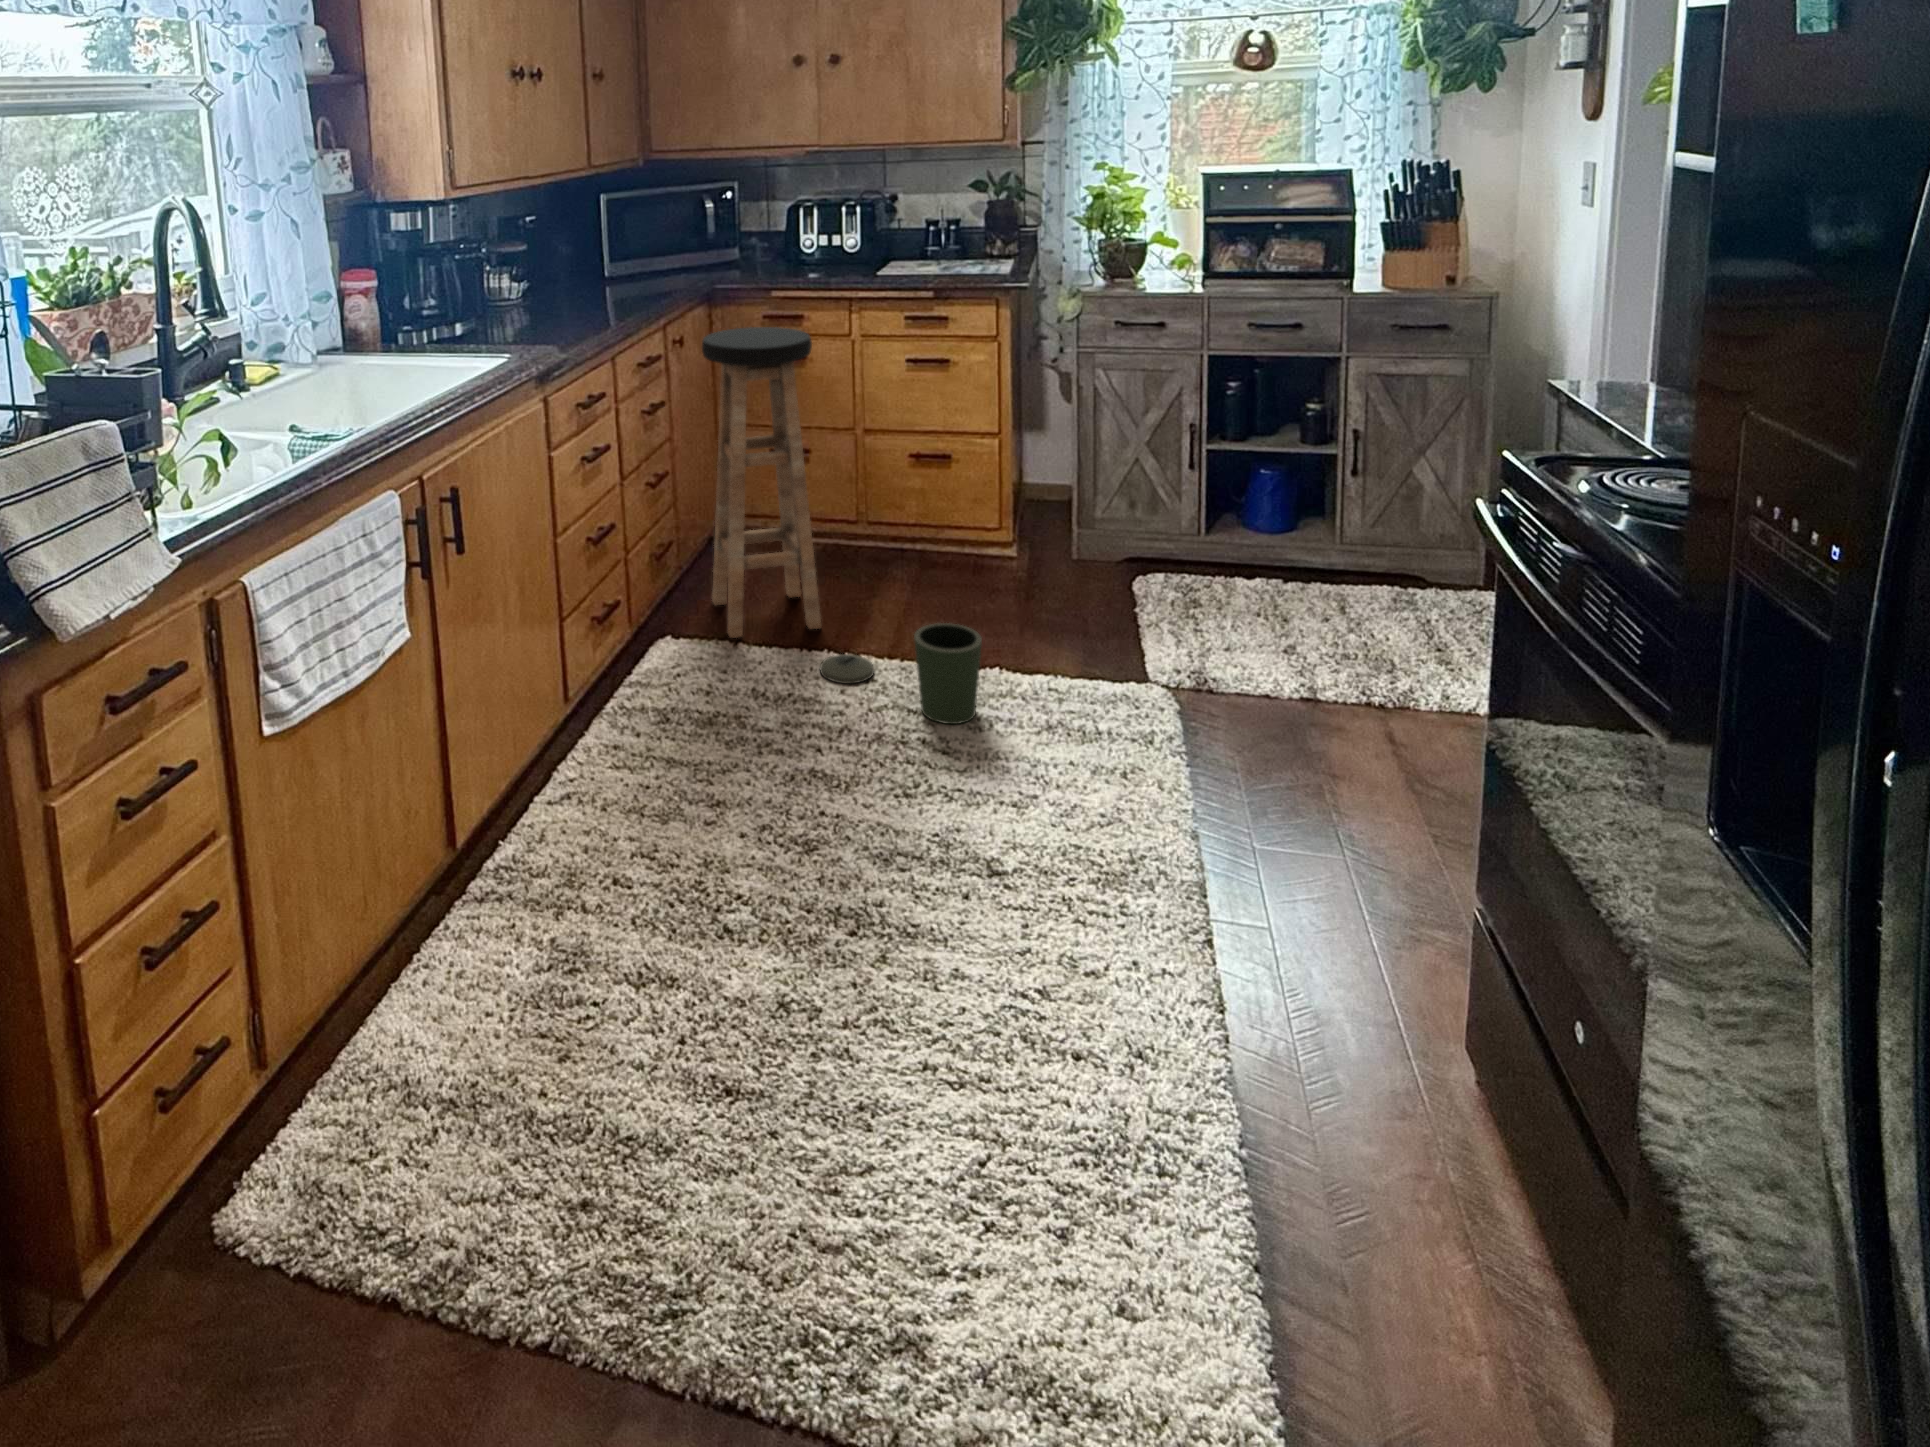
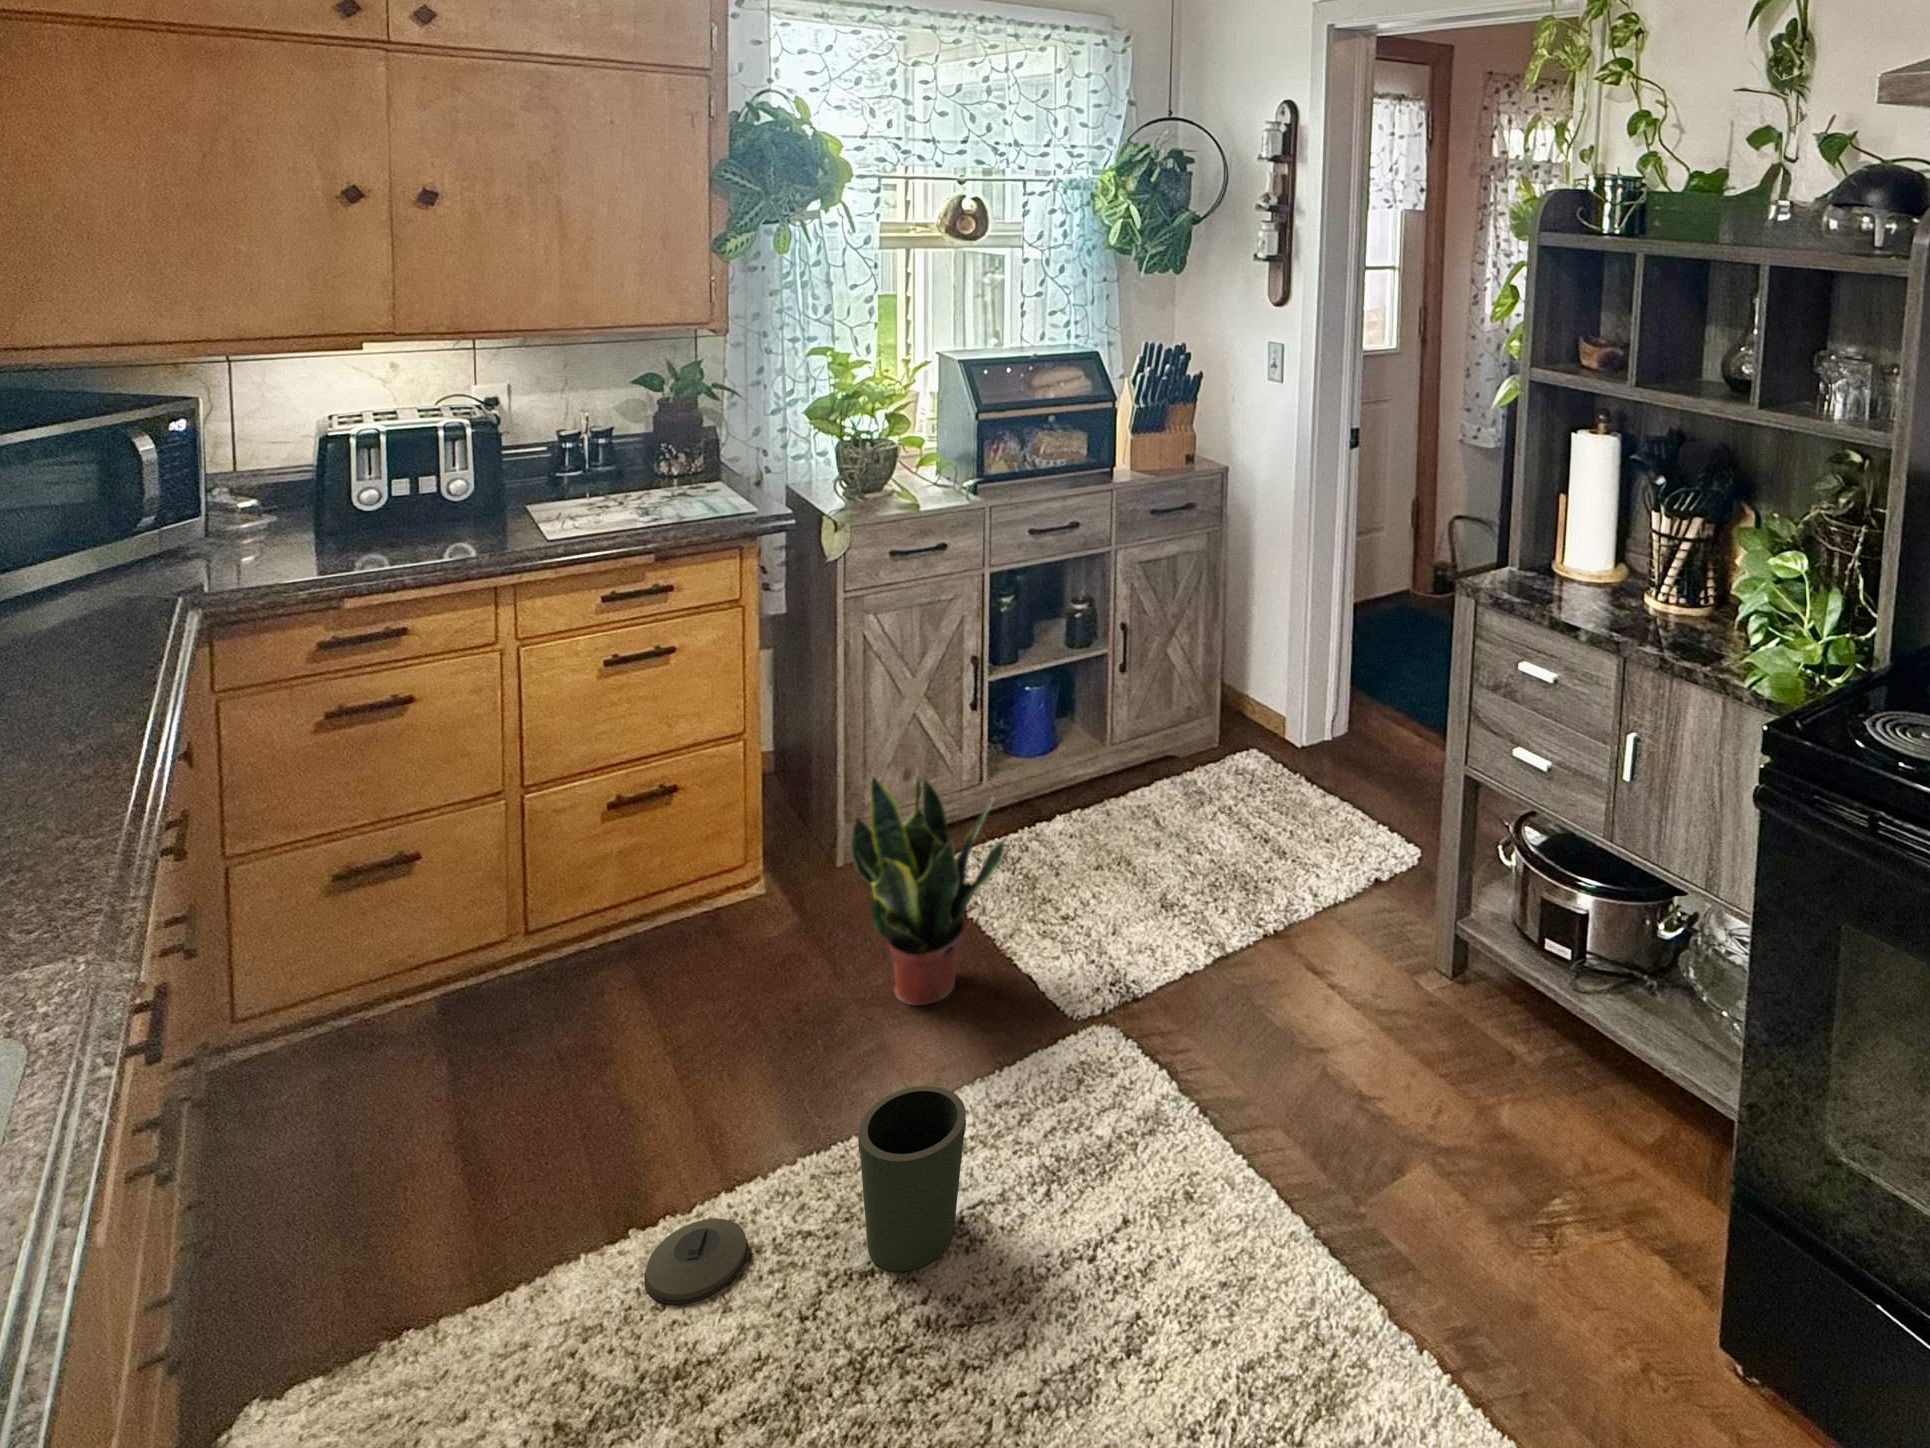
bar stool: present [702,327,821,638] -> none [295,680,580,1335]
potted plant: none [1011,458,1134,632] -> present [851,777,1004,1006]

